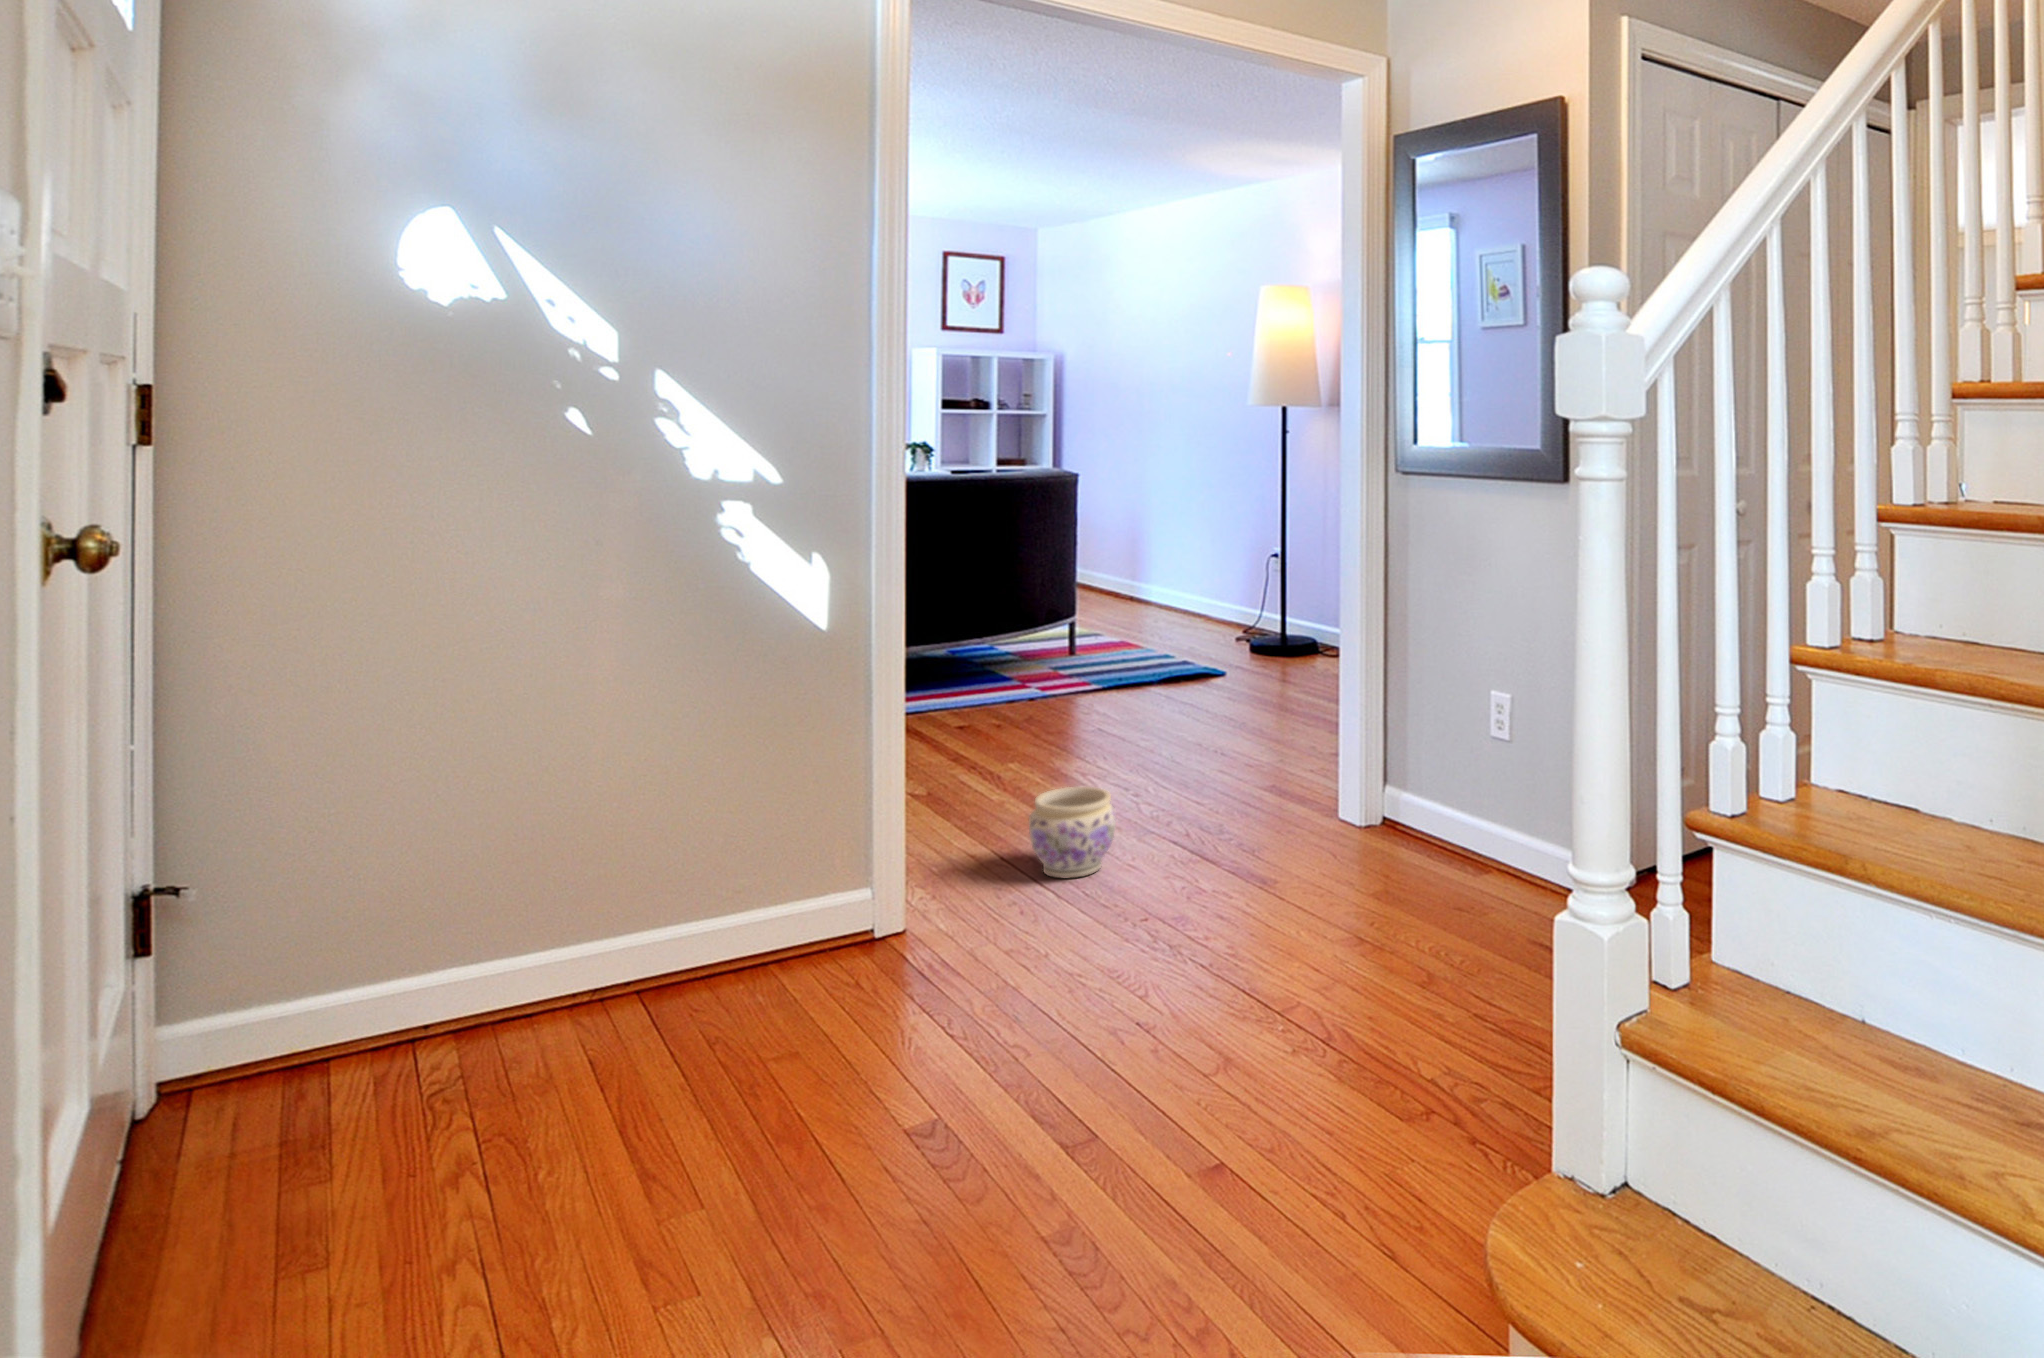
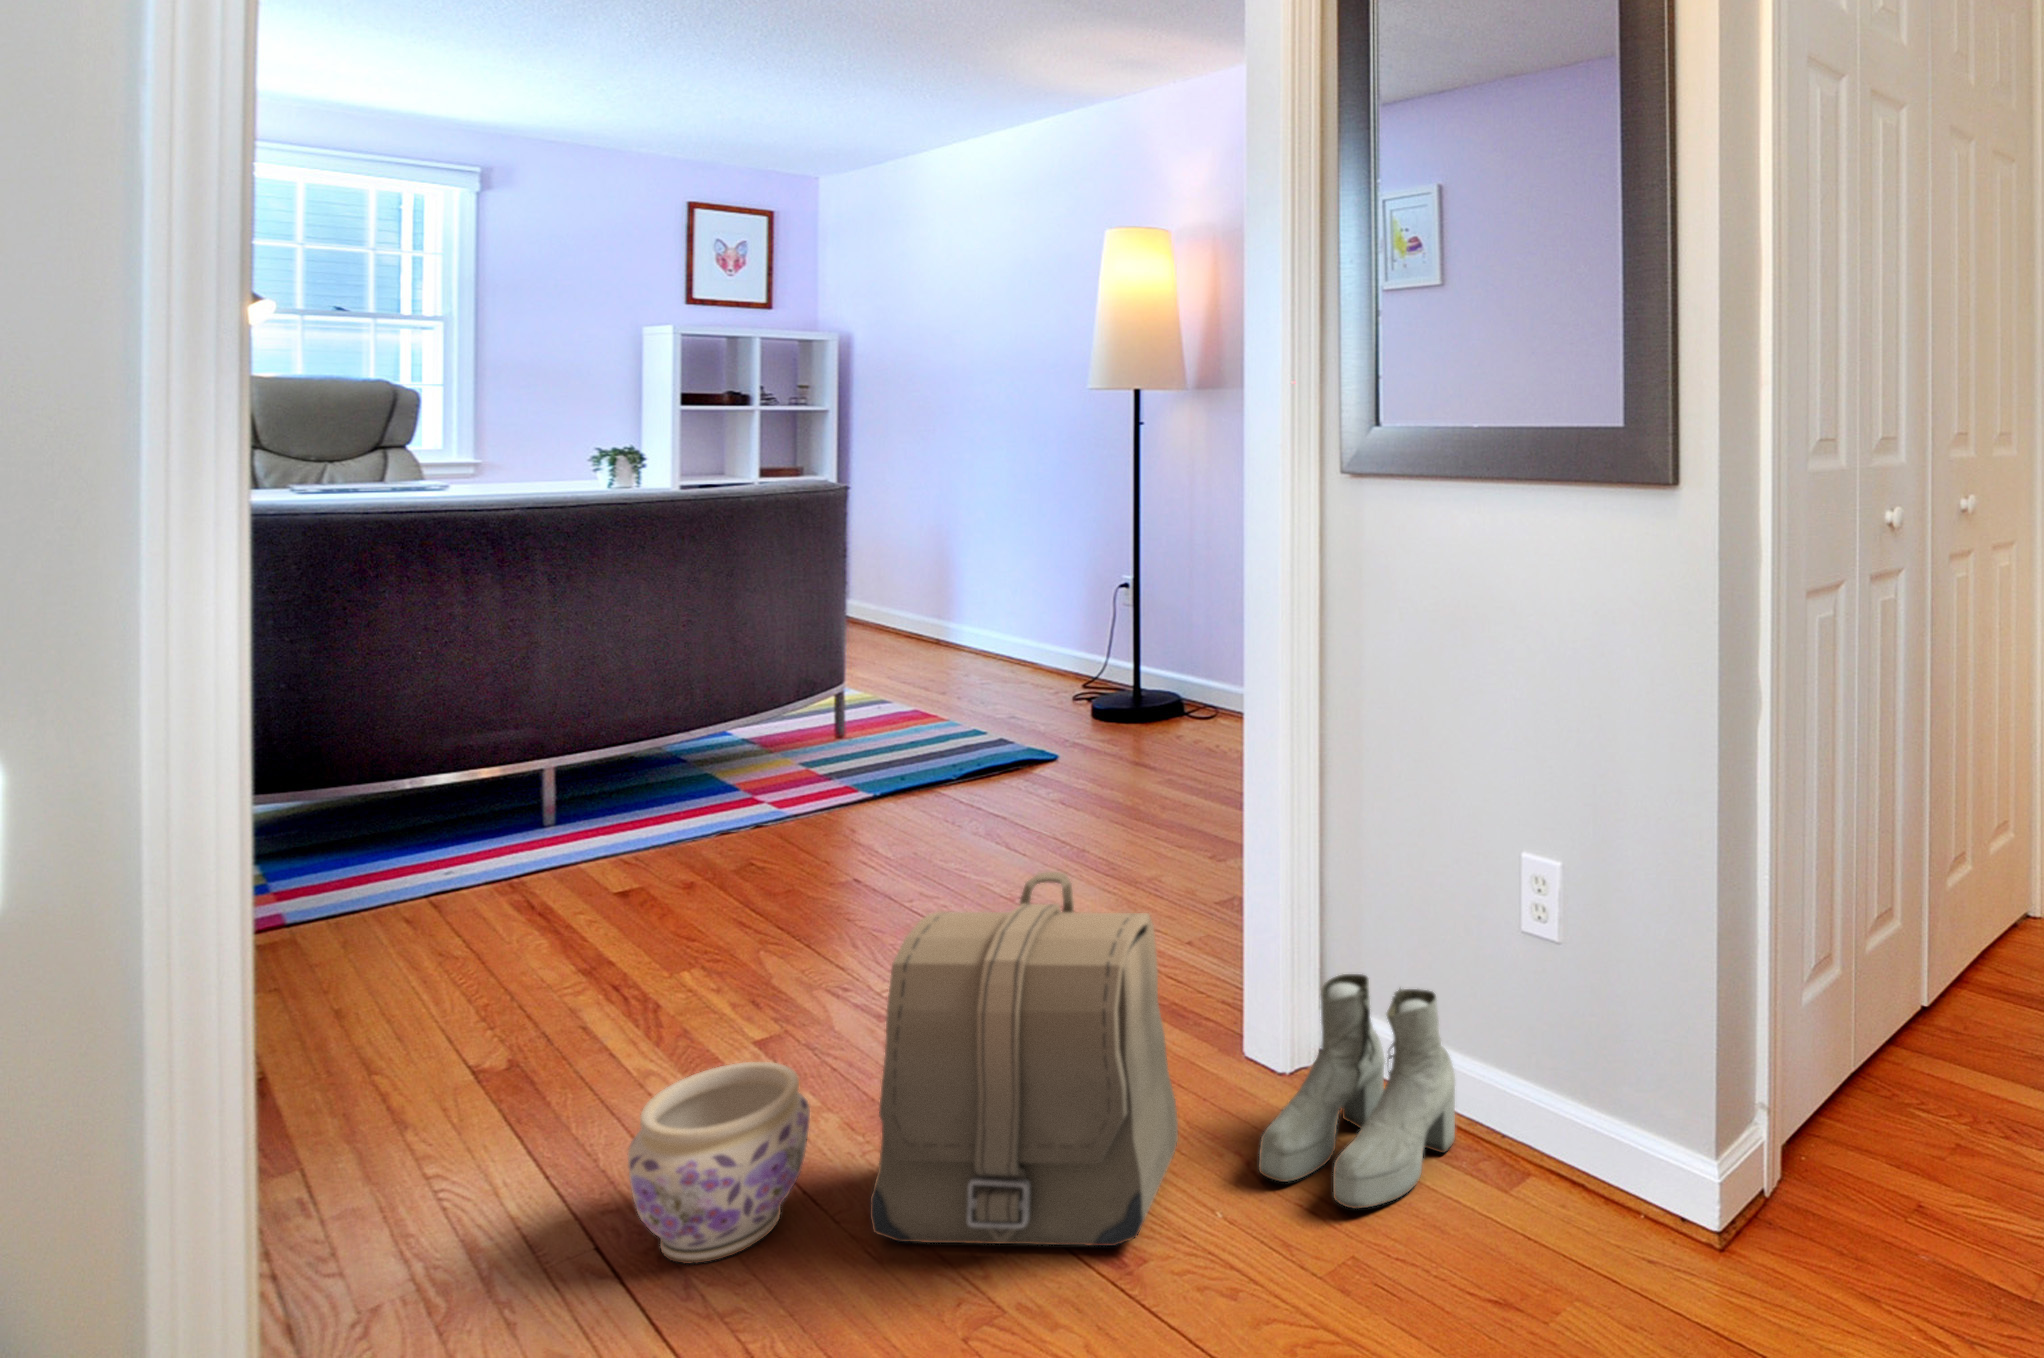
backpack: none [1151,692,1313,886] -> present [870,872,1178,1246]
boots: none [1358,766,1473,882] -> present [1259,974,1455,1209]

